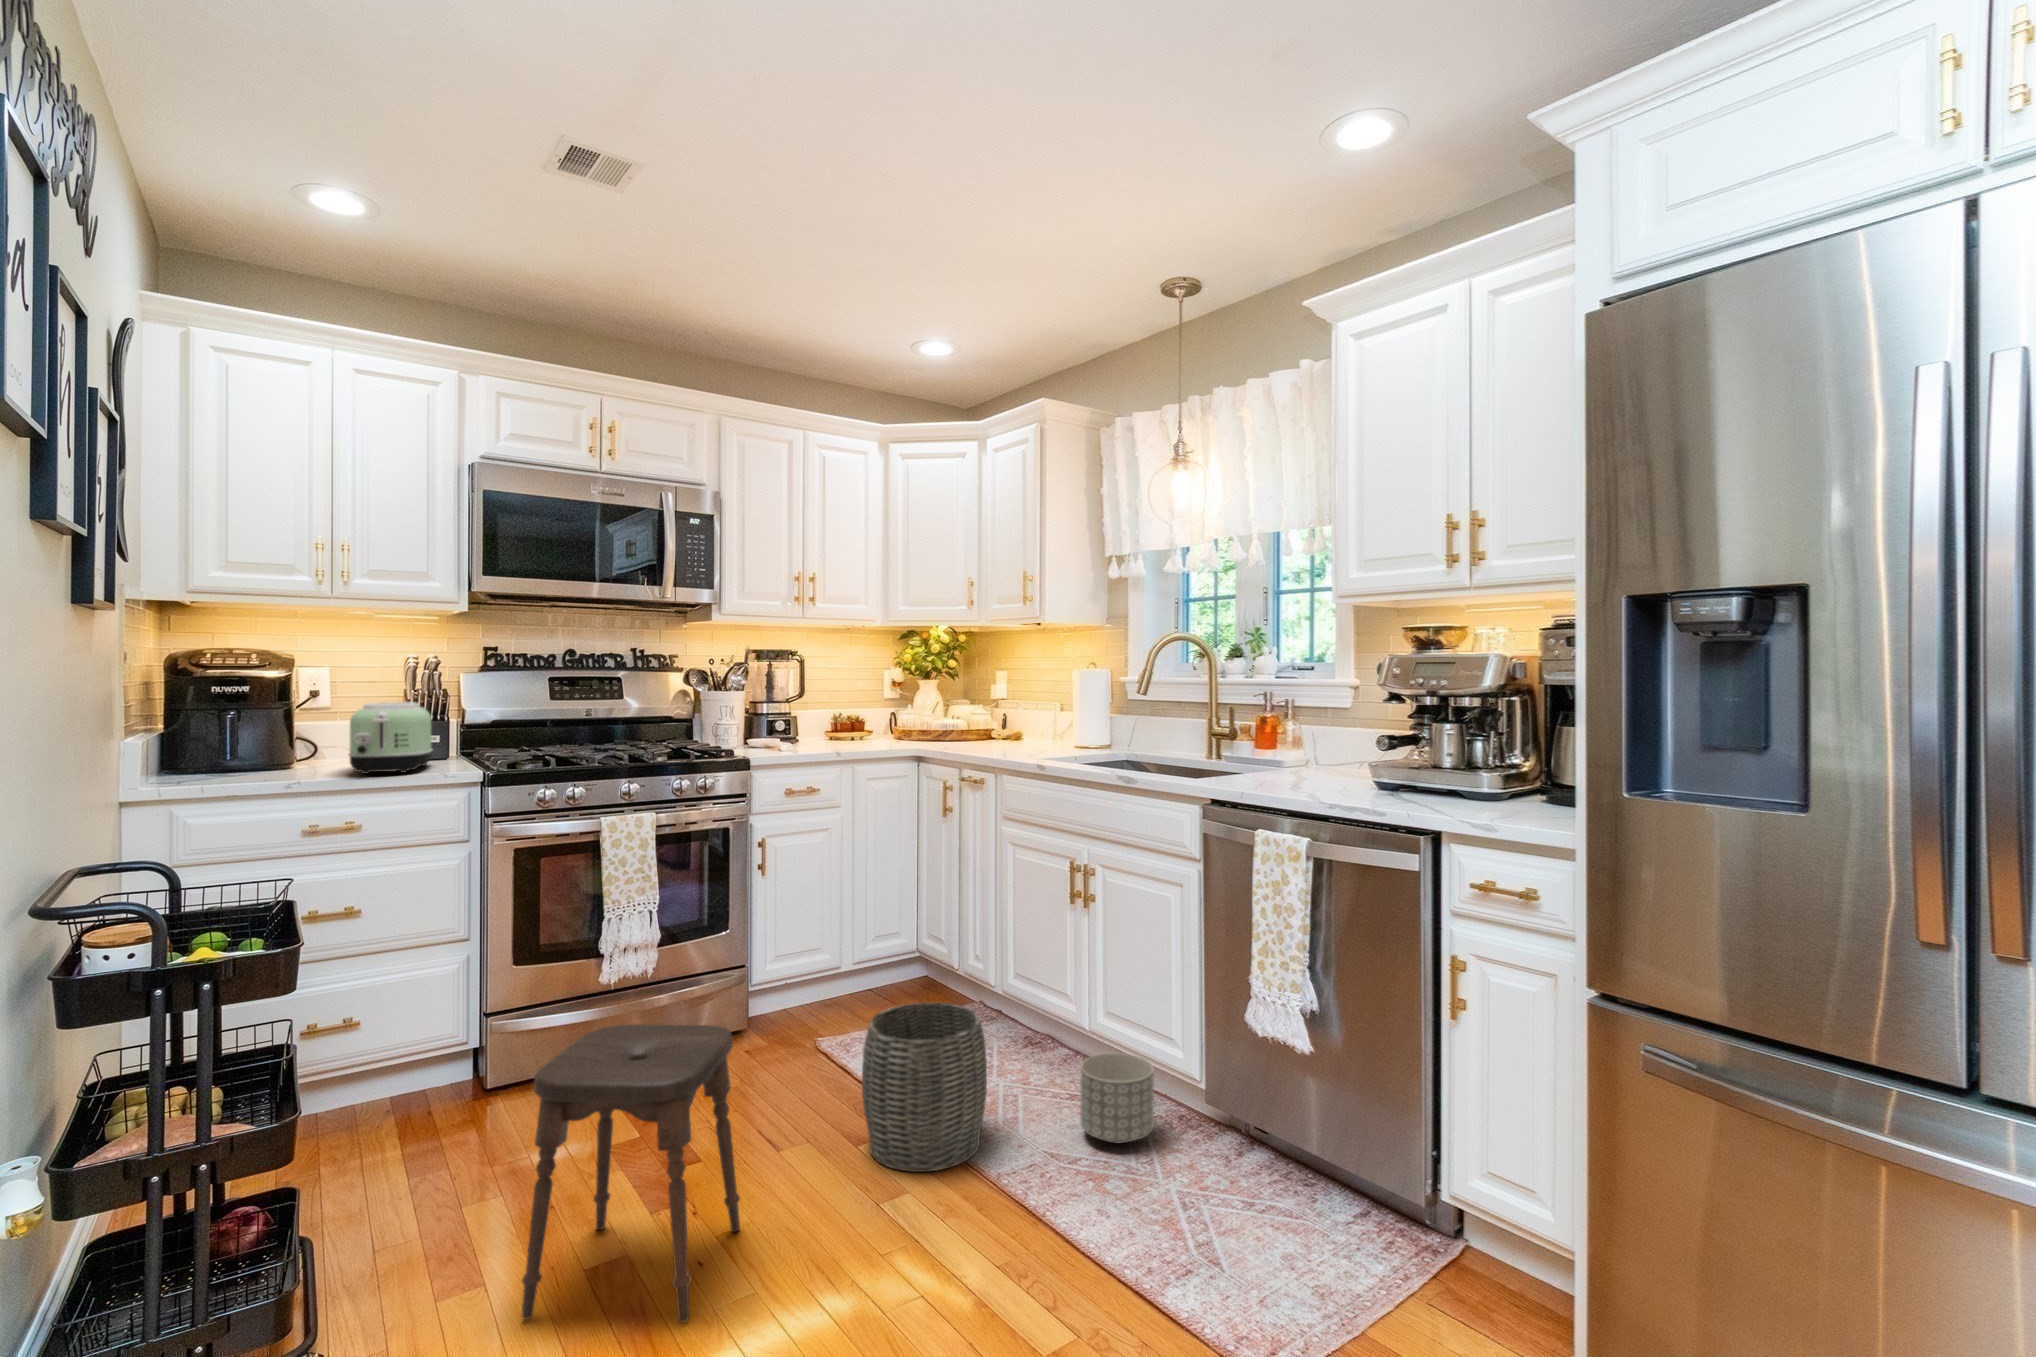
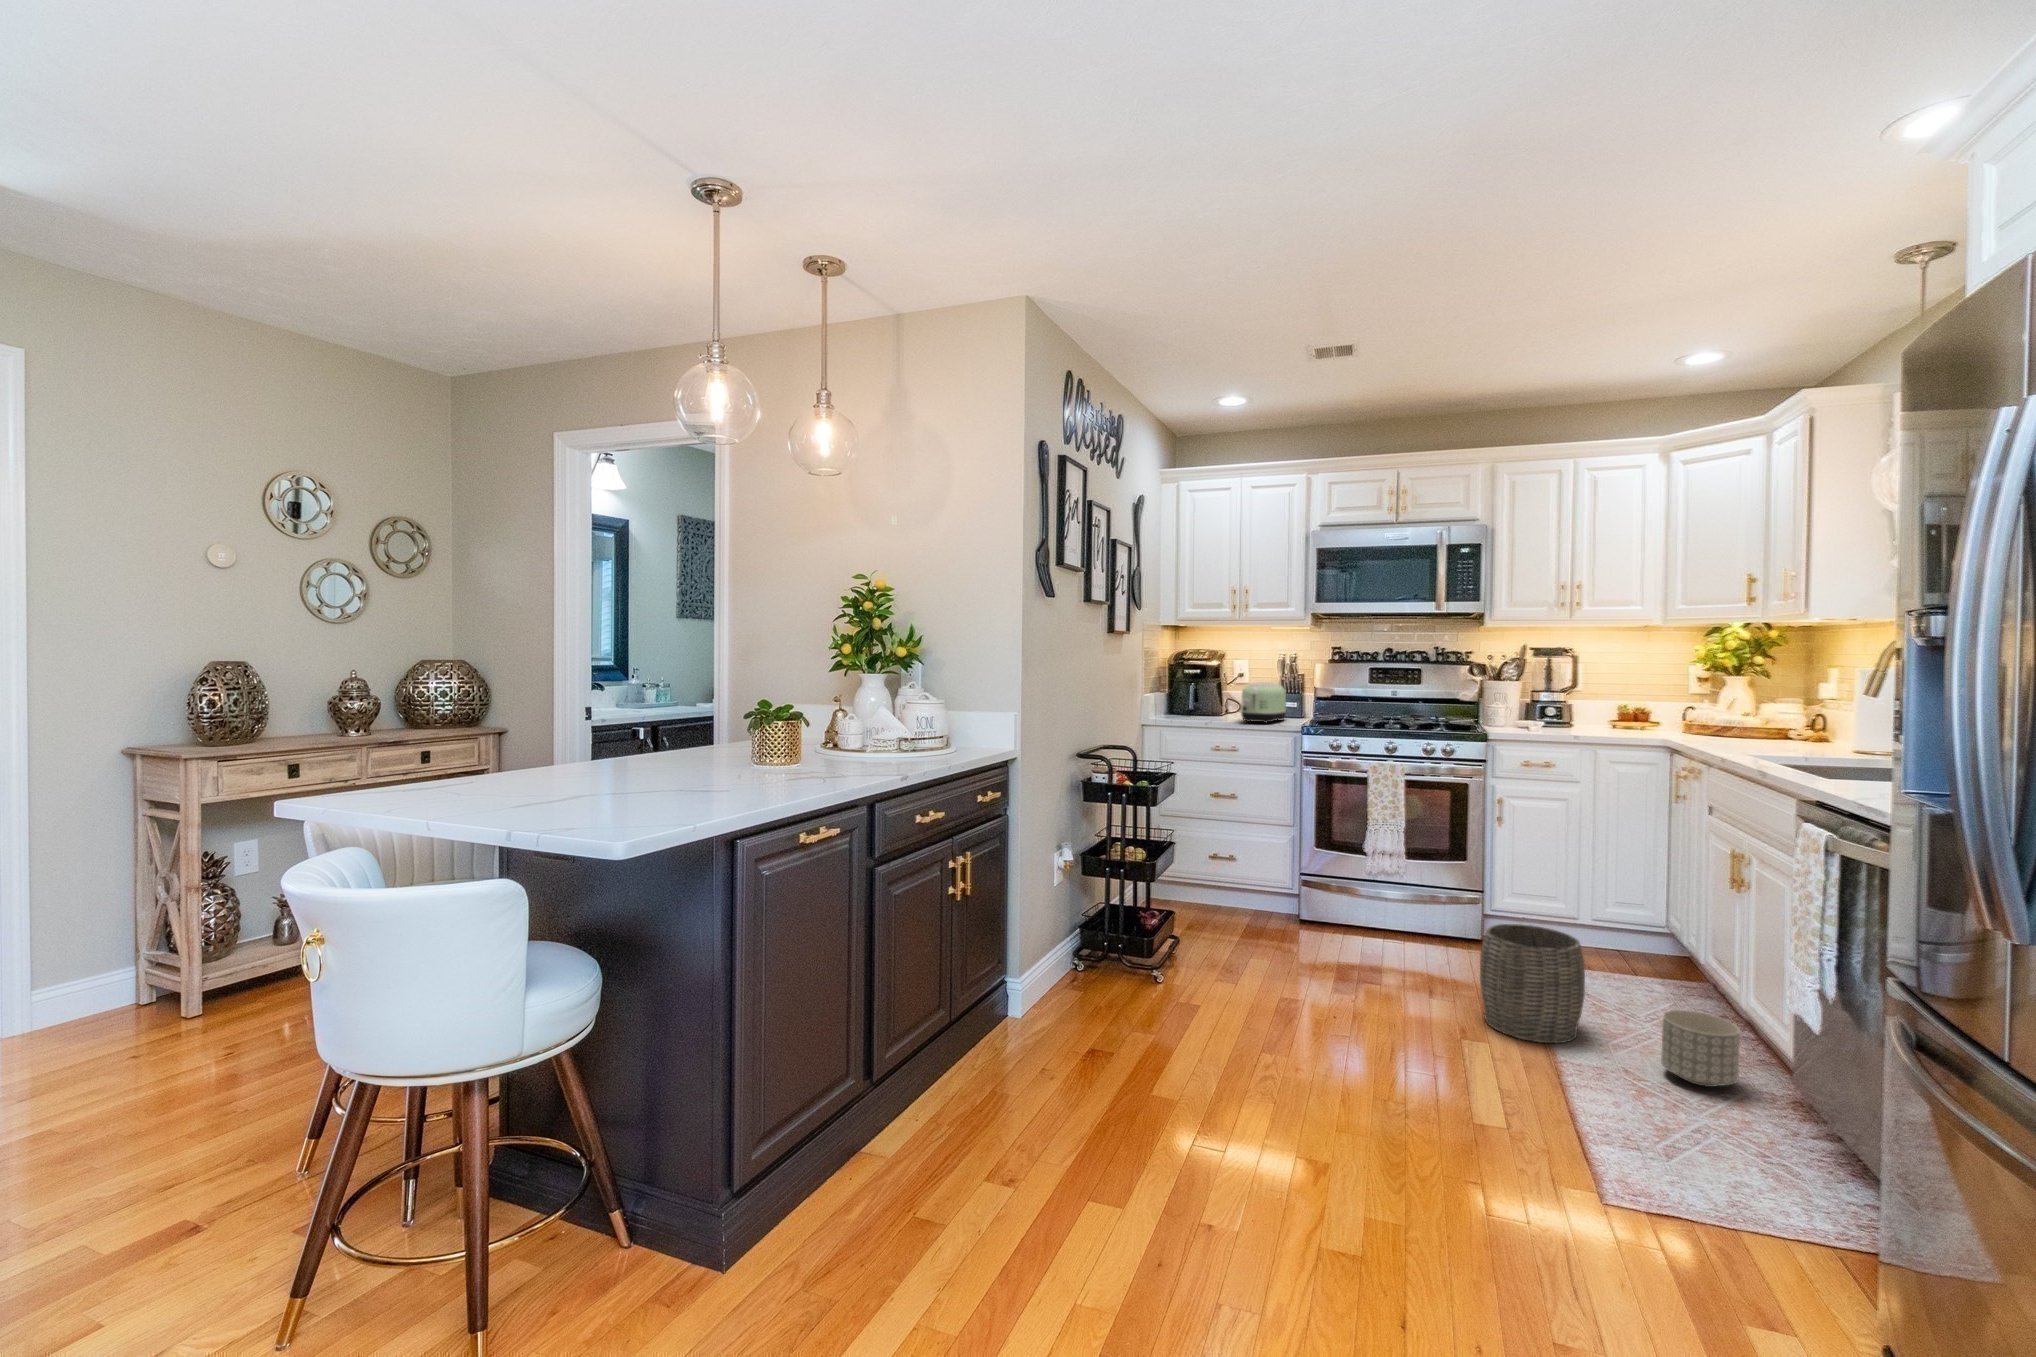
stool: present [522,1024,740,1323] -> none [1245,874,1371,1031]

